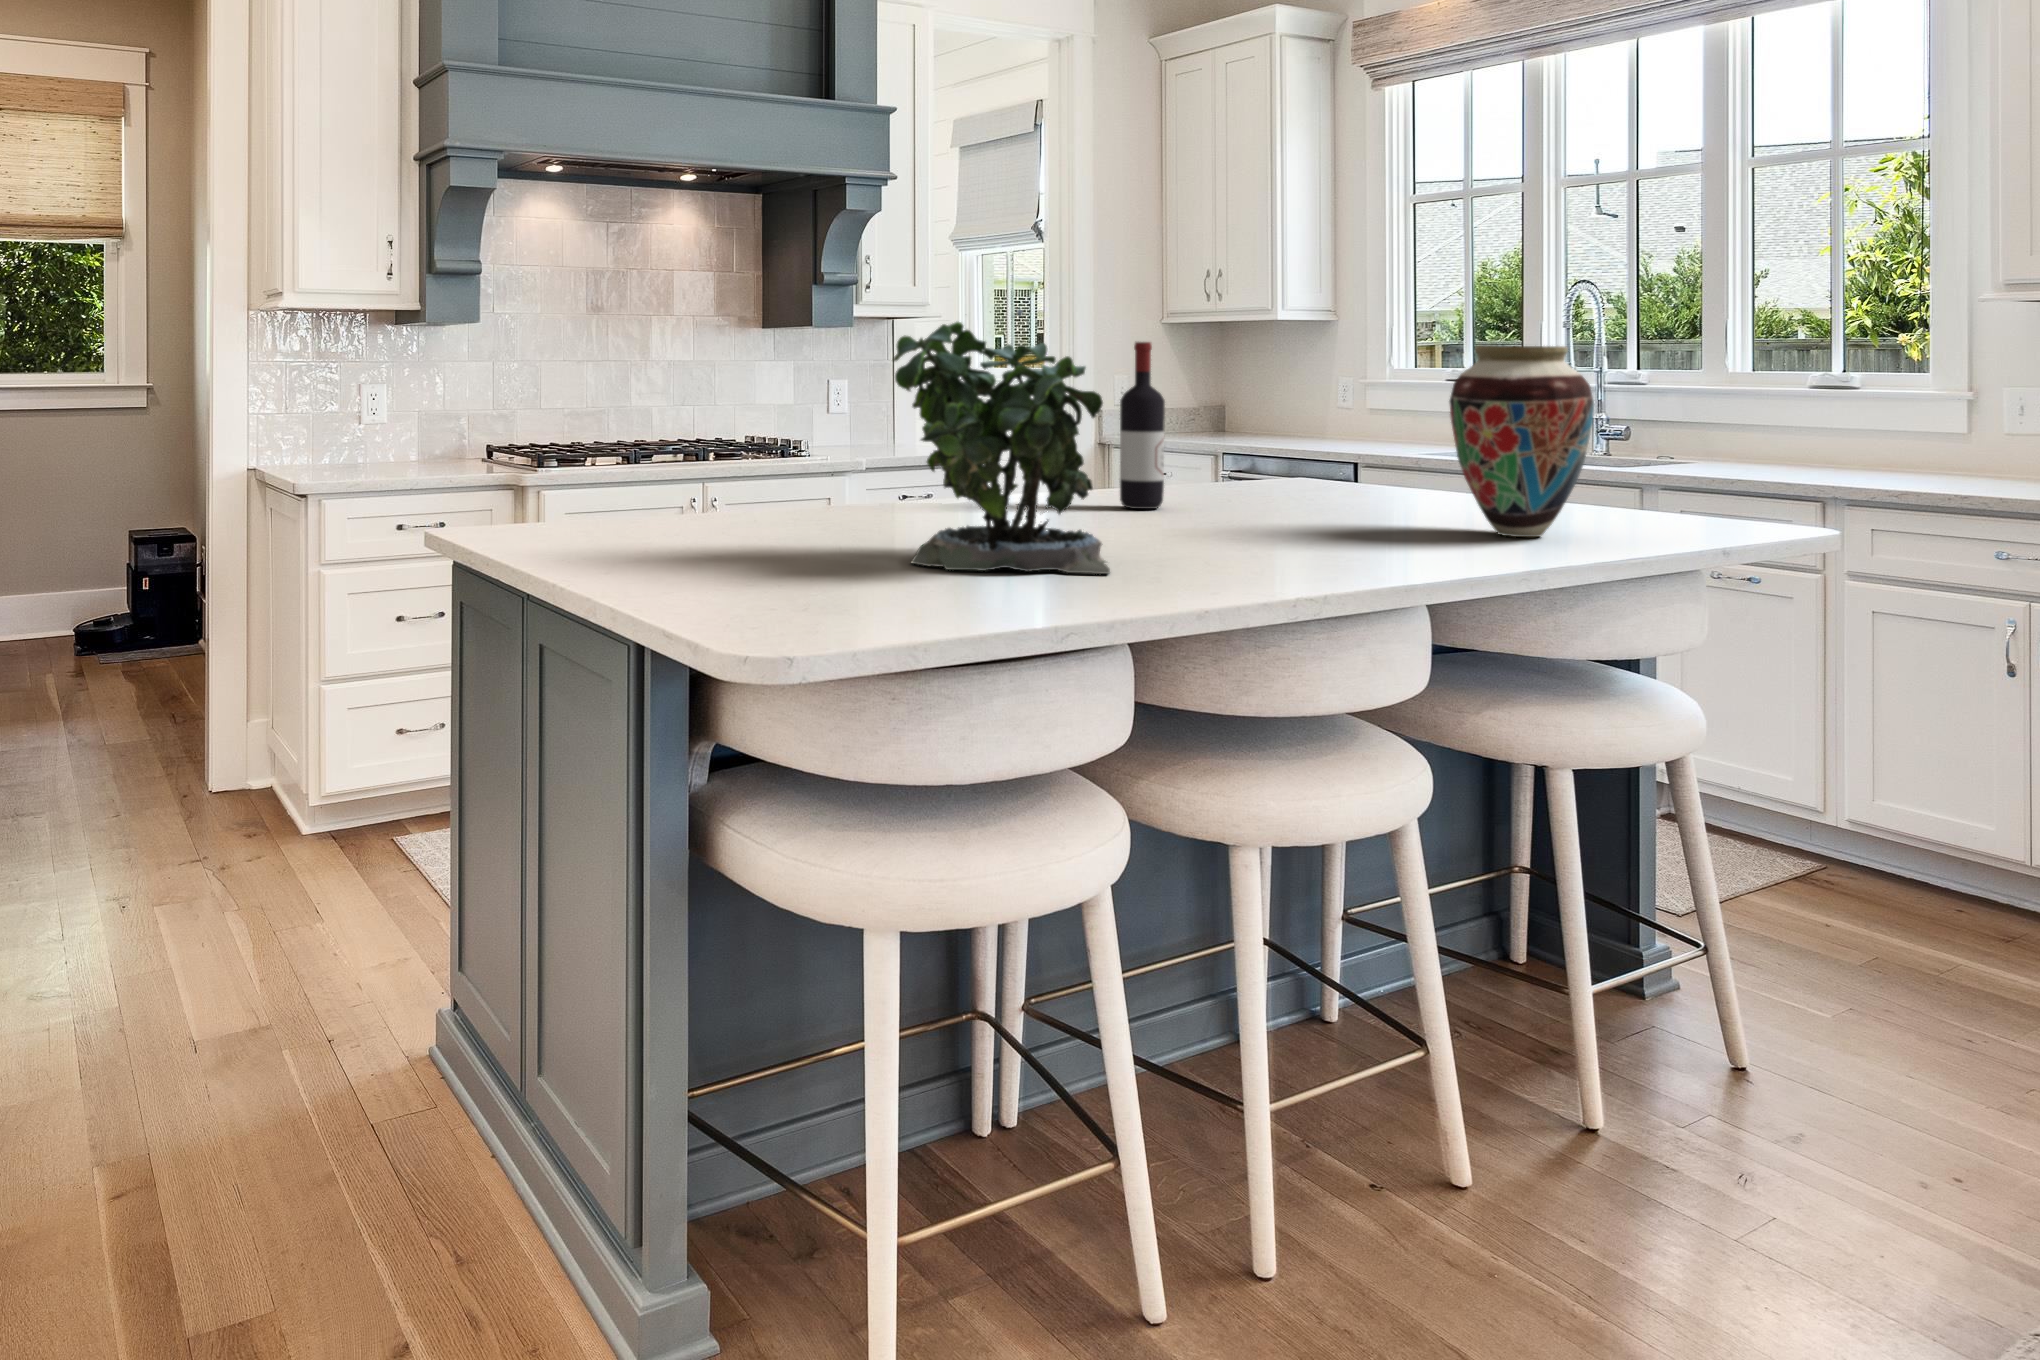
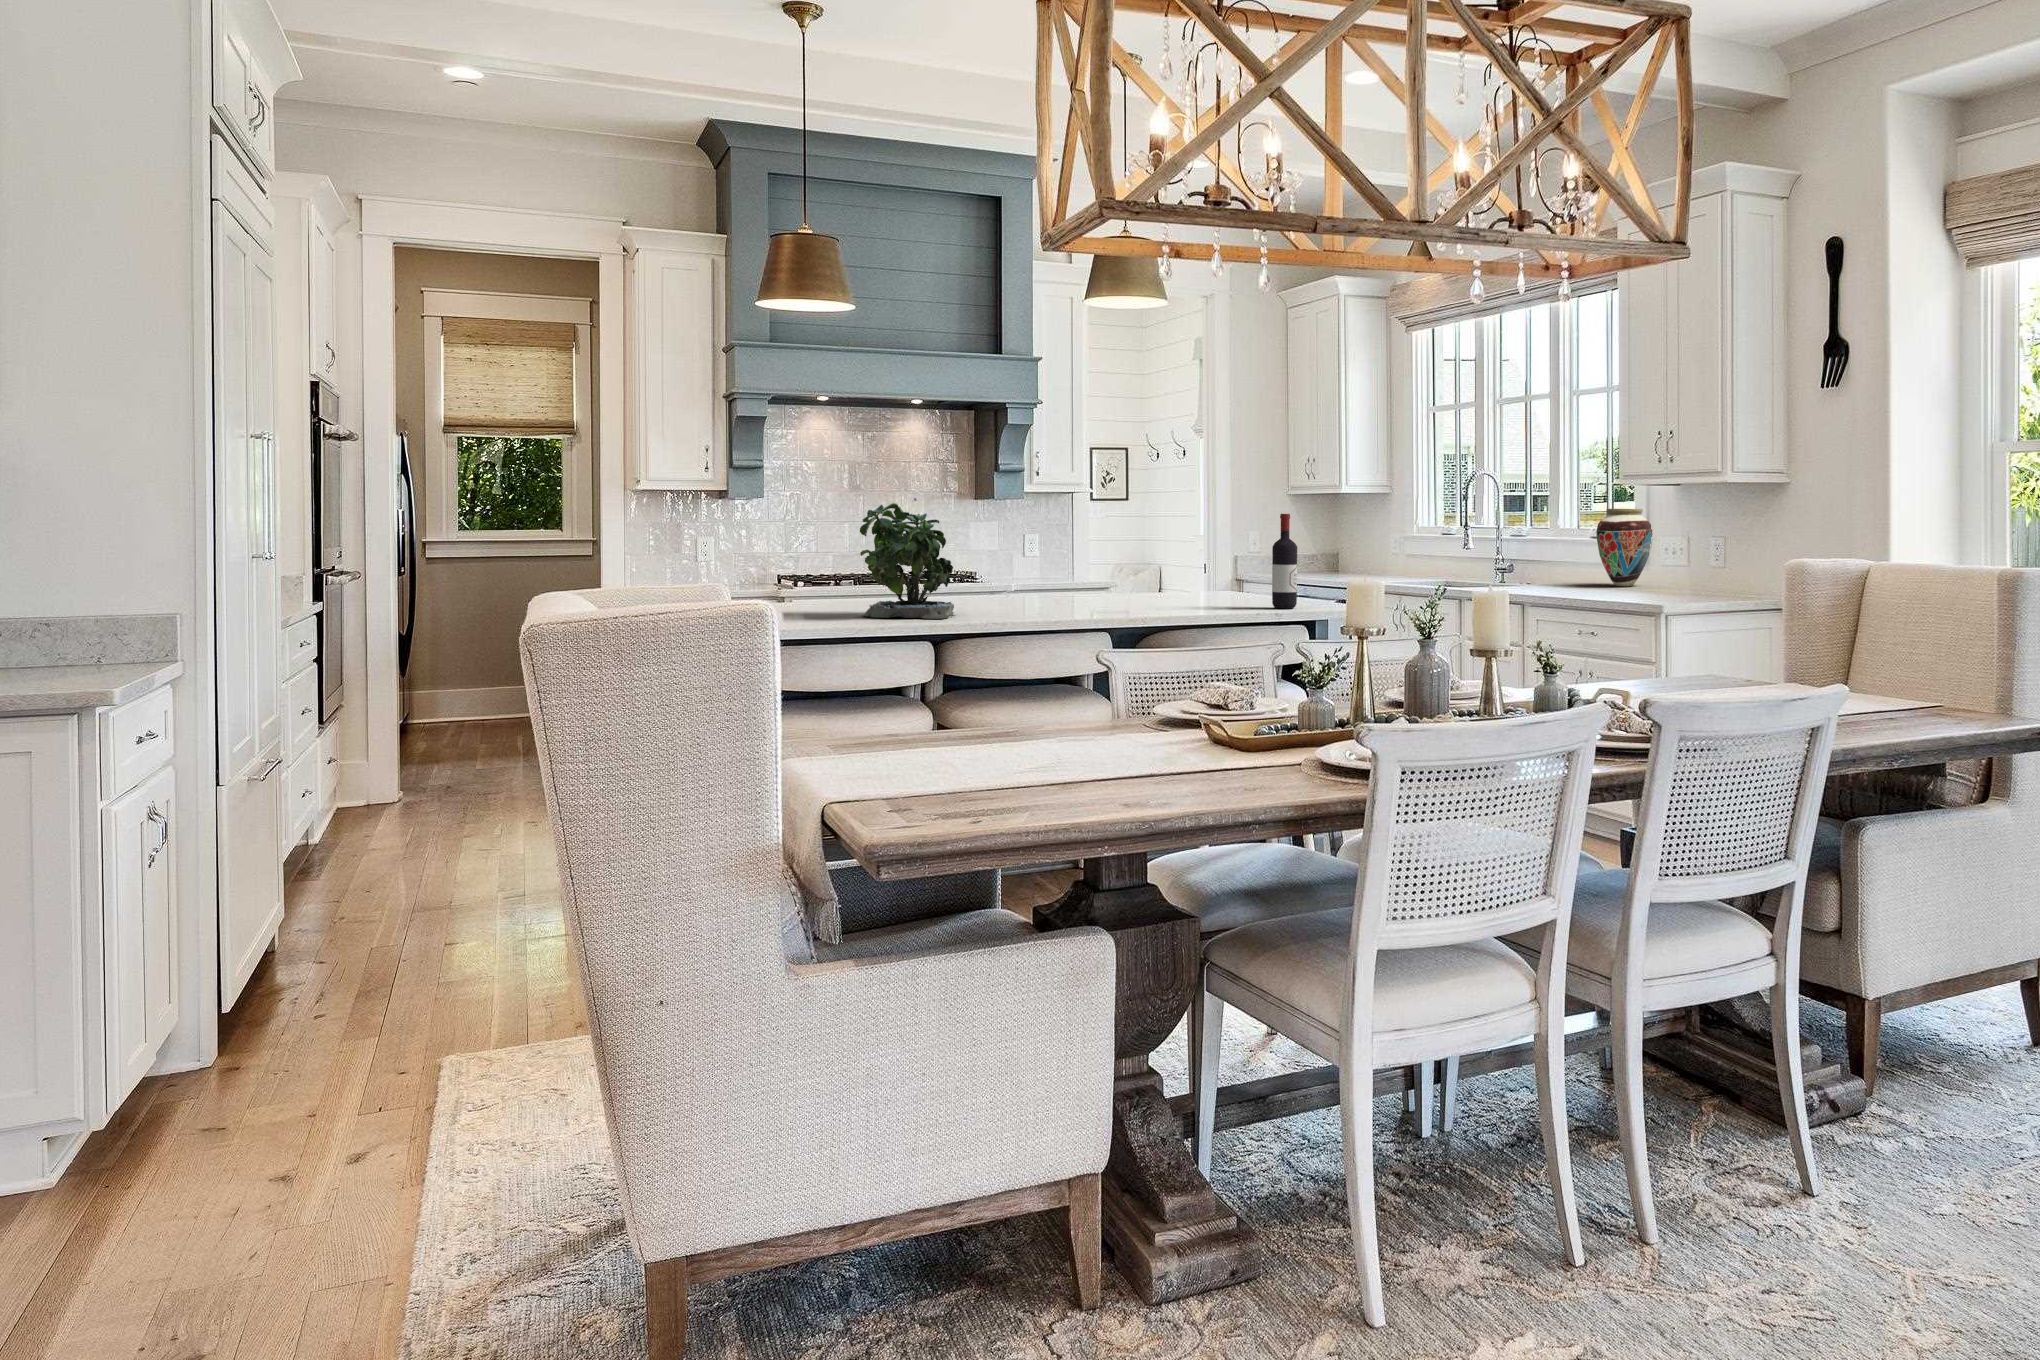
wine bottle: present [1120,342,1165,509] -> present [1272,514,1297,608]
vase: present [1449,346,1594,537] -> present [1596,509,1652,586]

